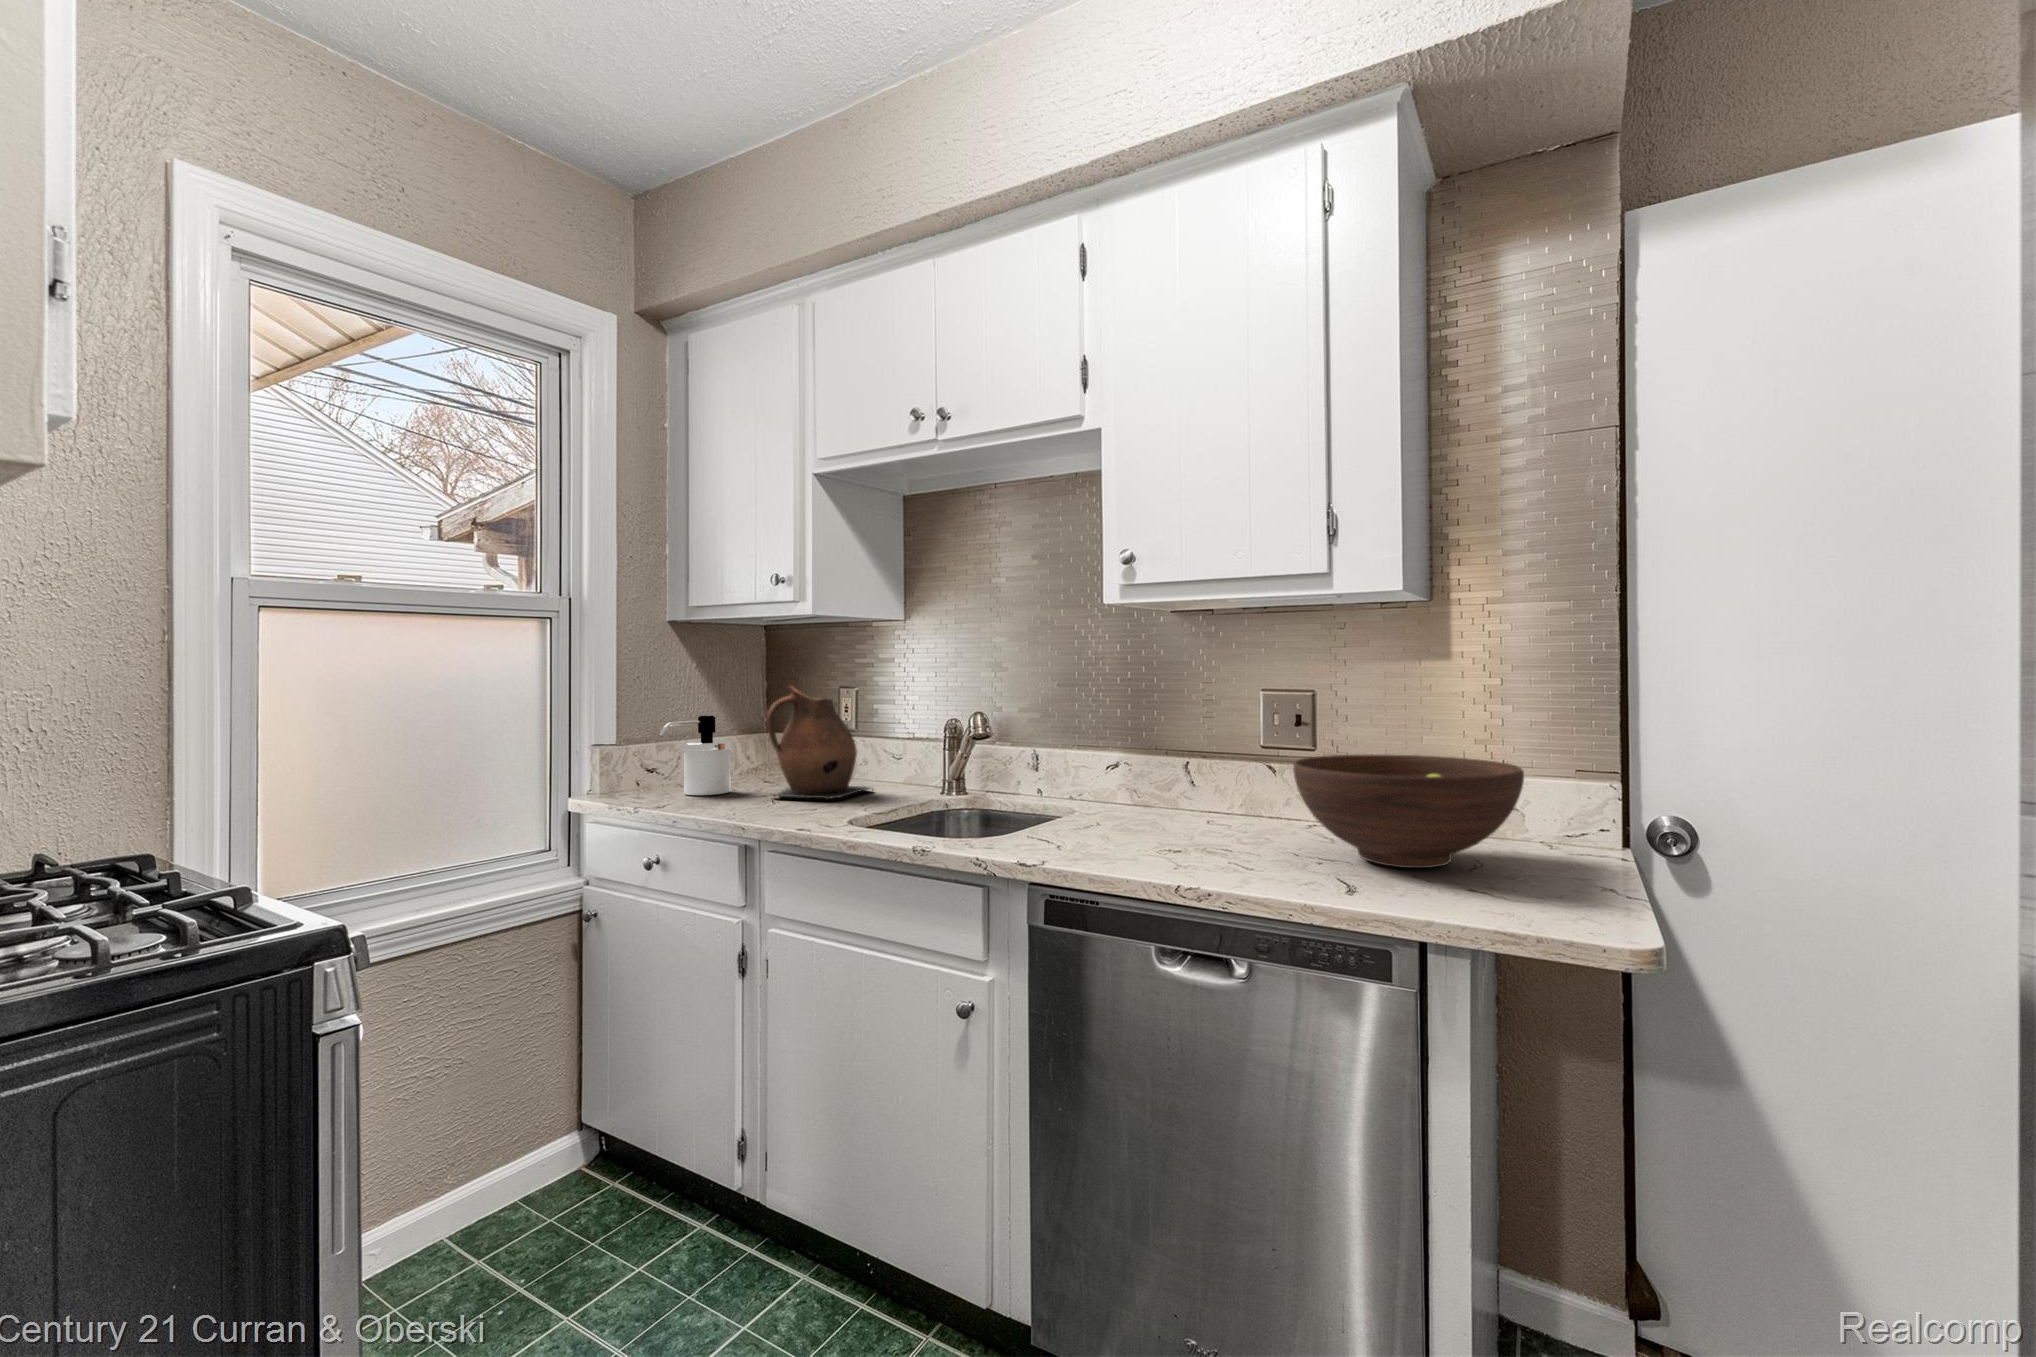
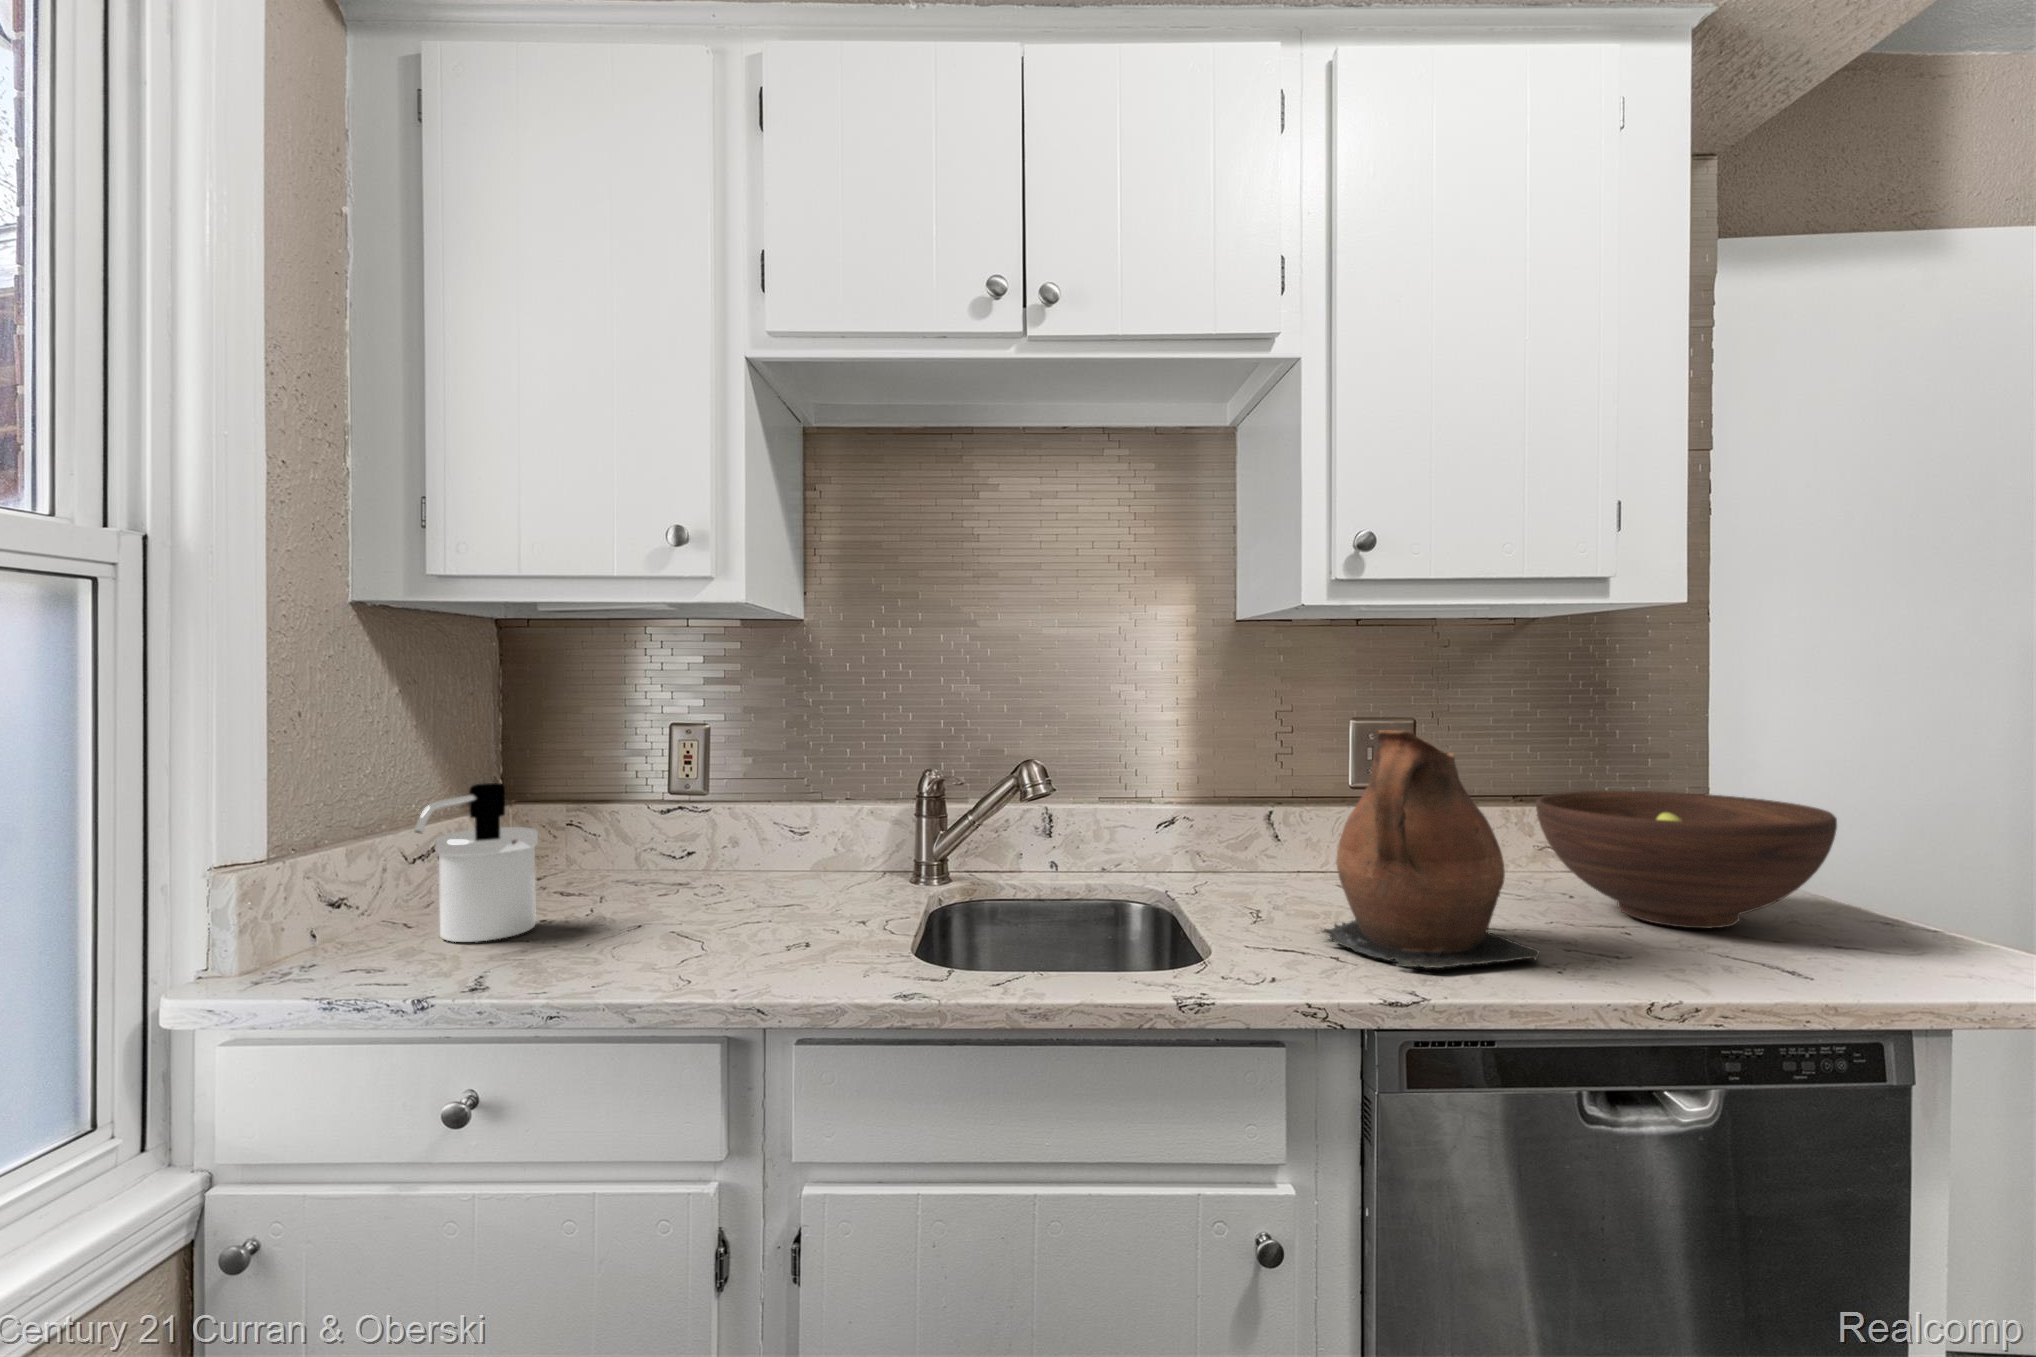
ceramic pitcher: present [767,686,873,800] -> present [1319,730,1539,968]

